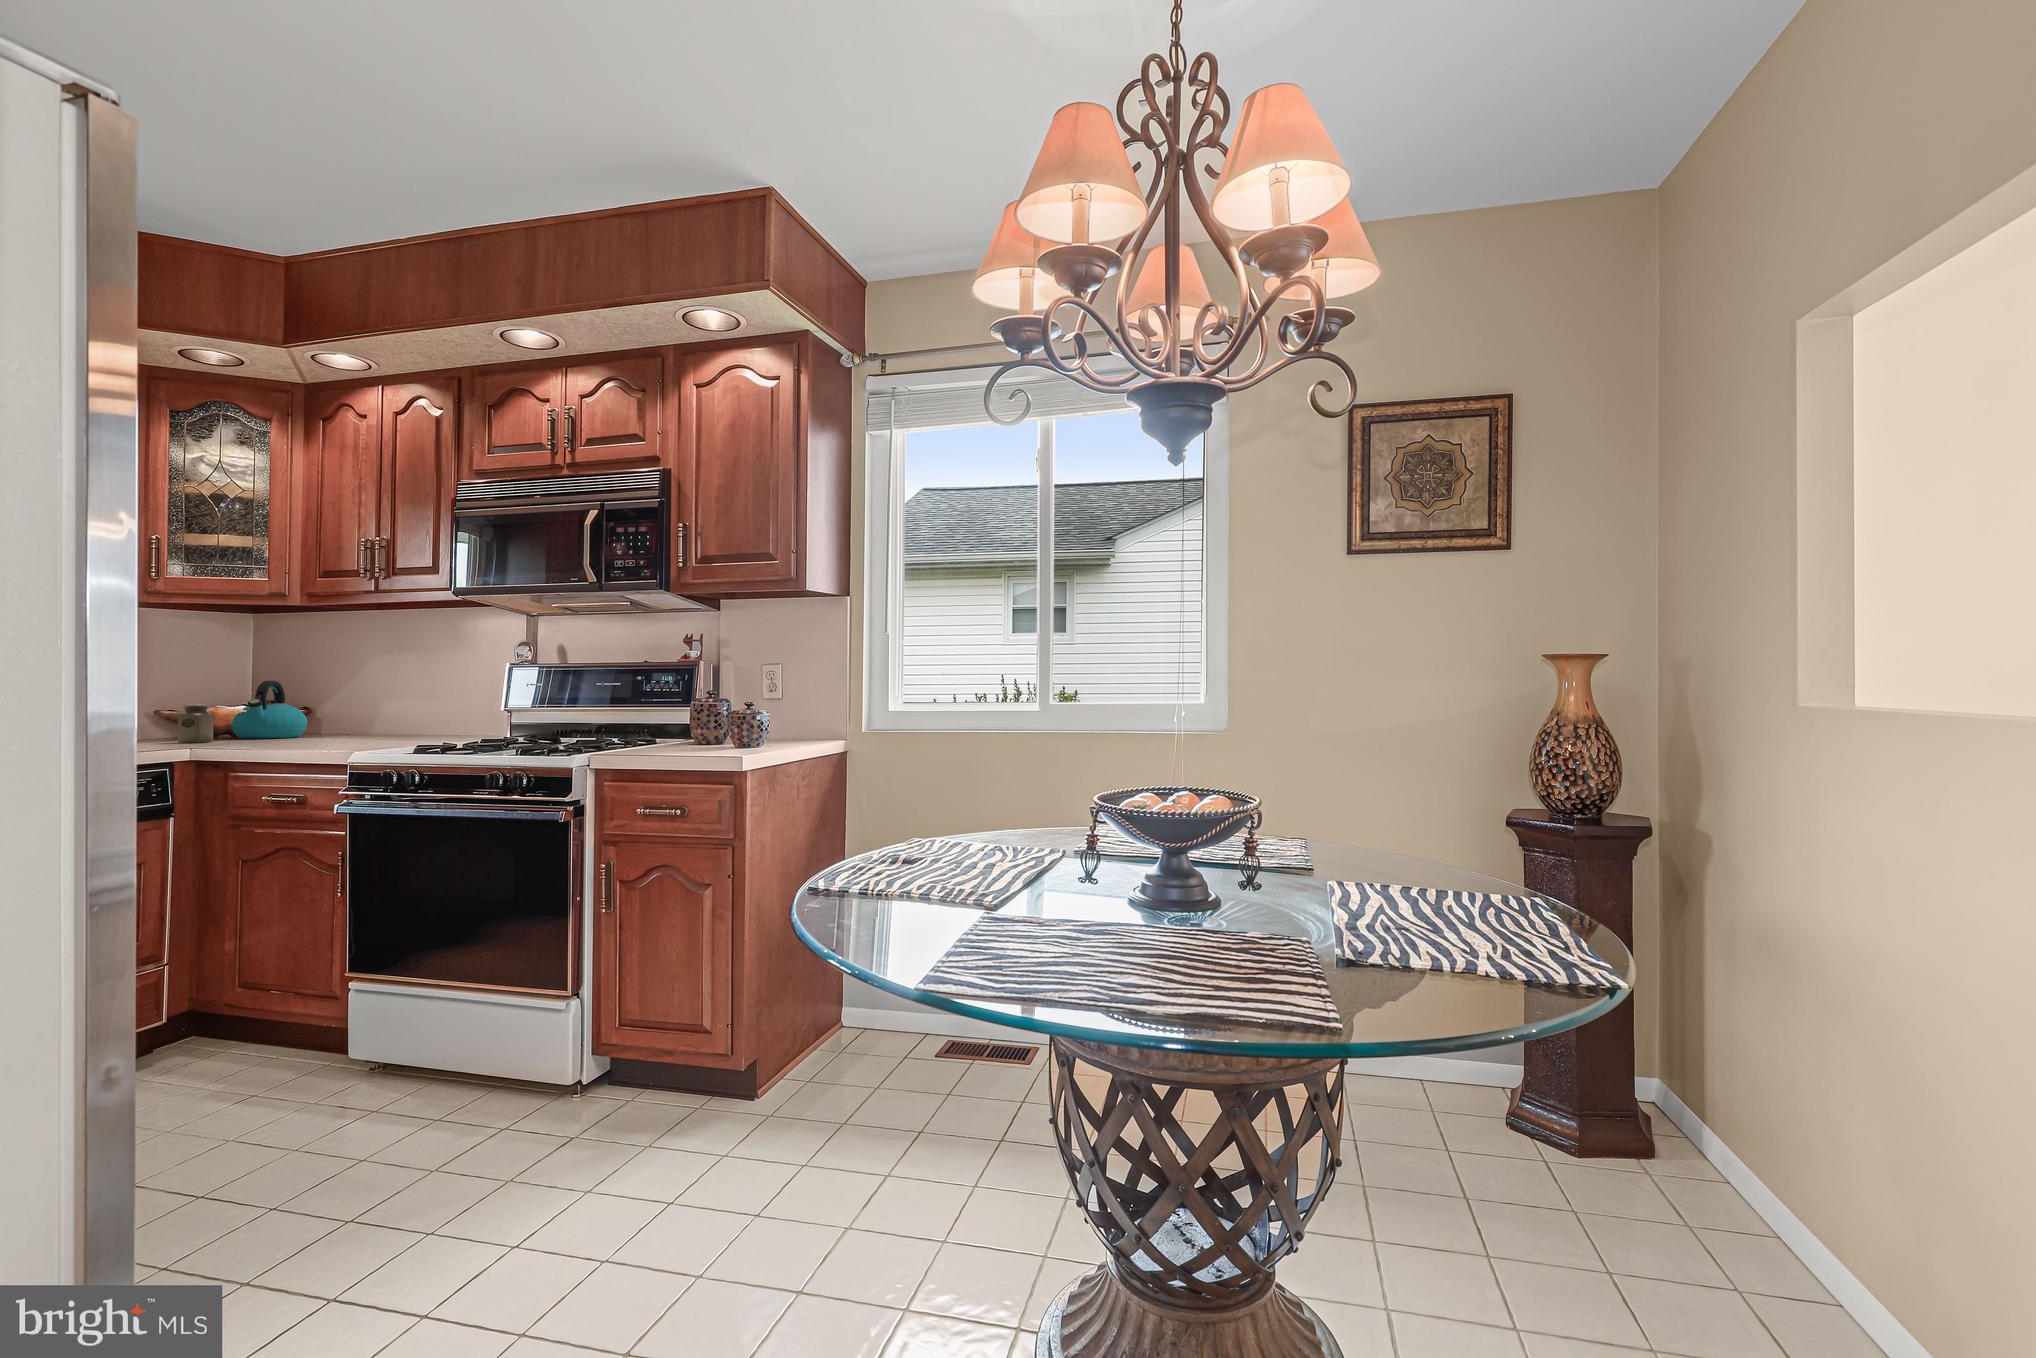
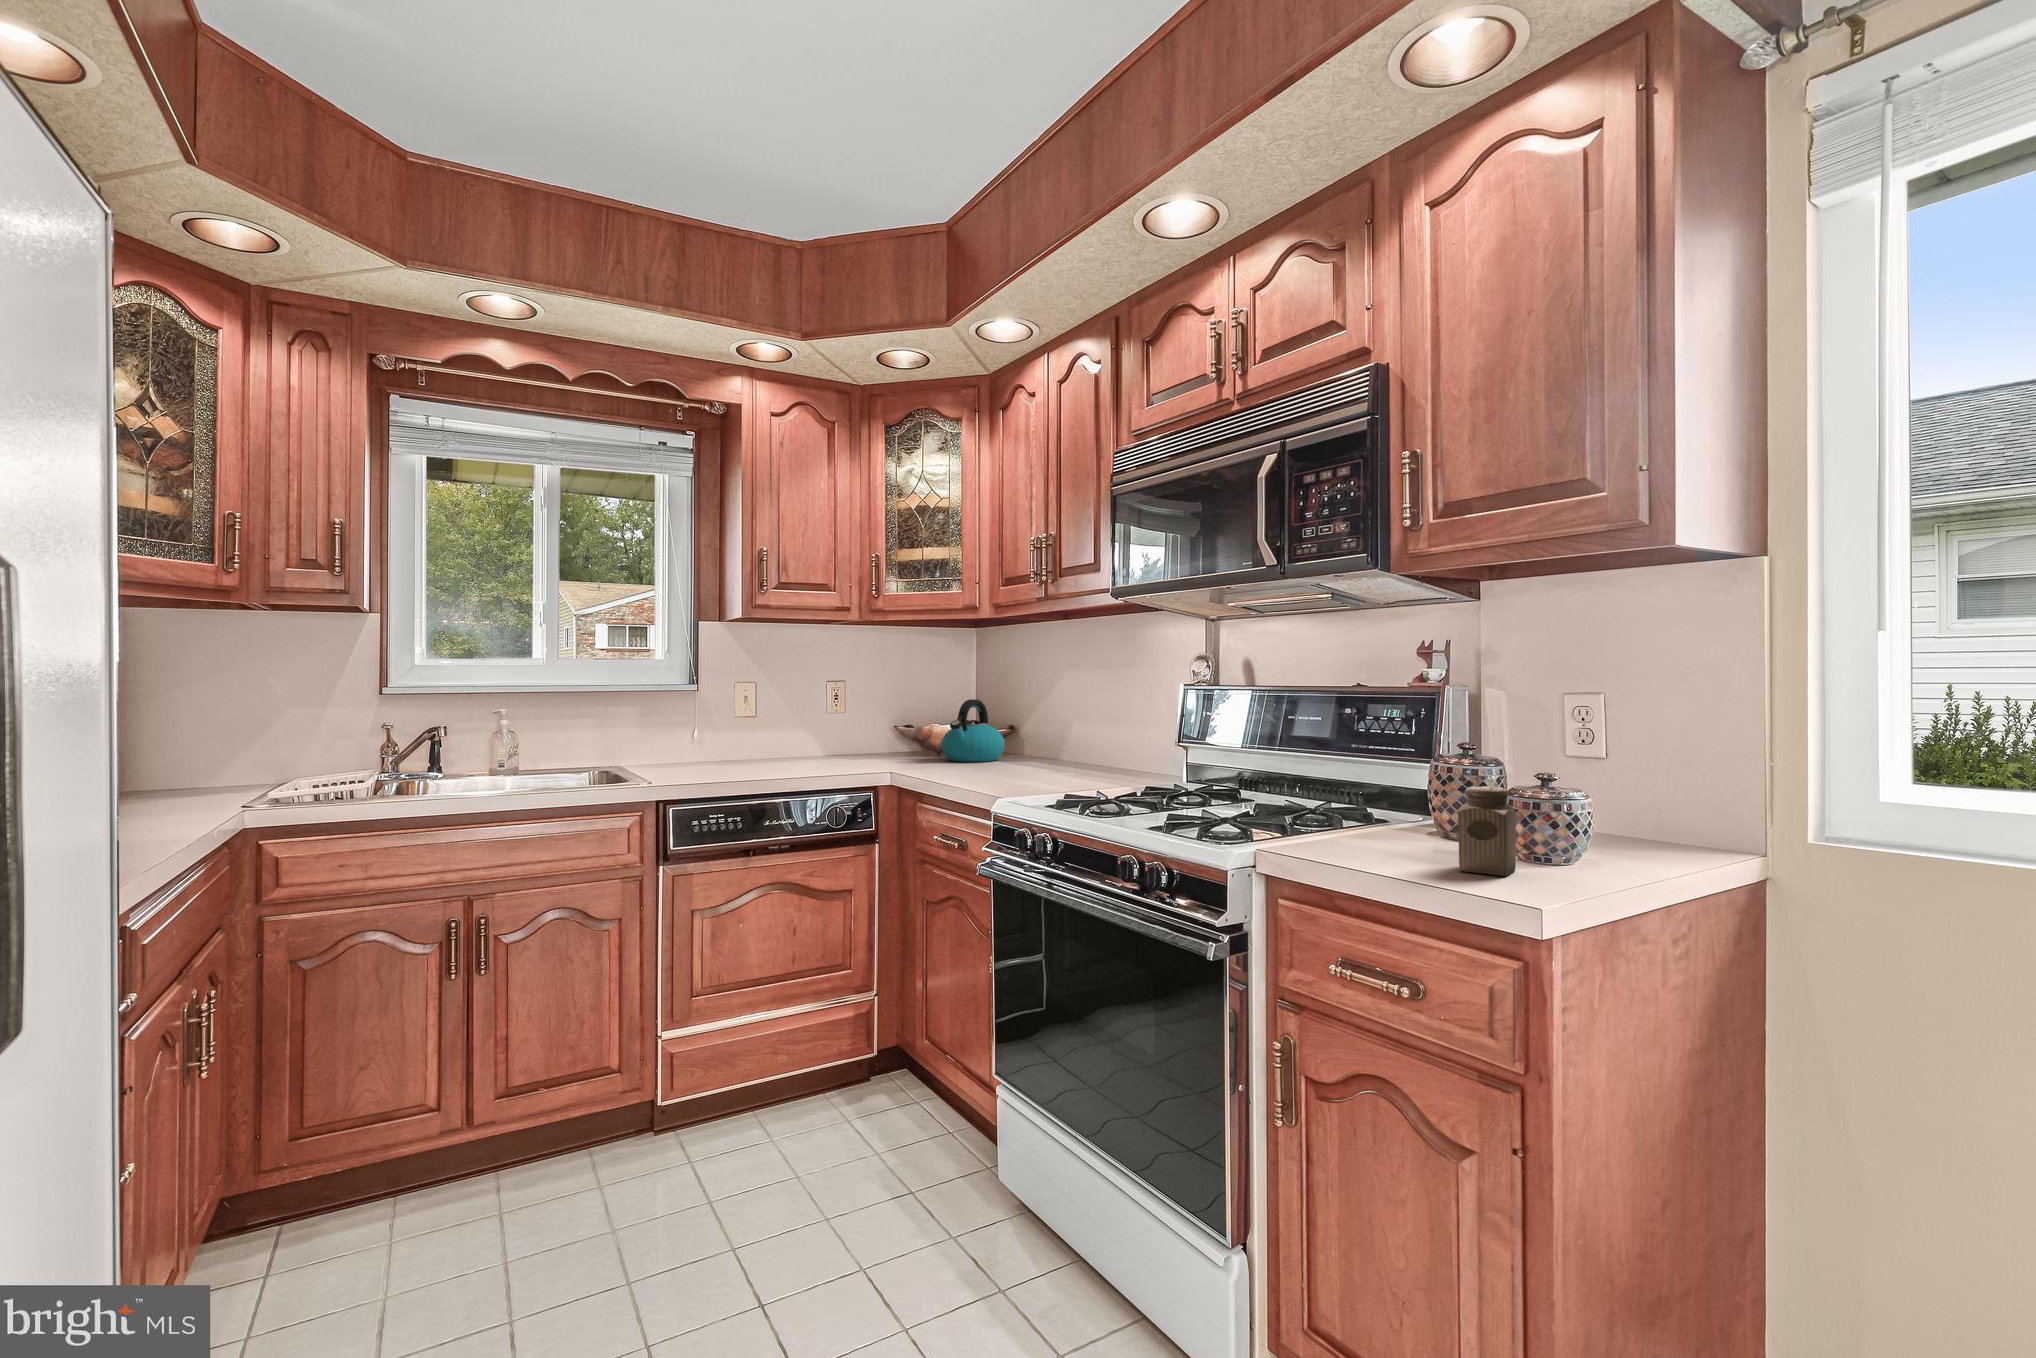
salt shaker: present [178,704,214,743] -> present [1458,786,1516,876]

